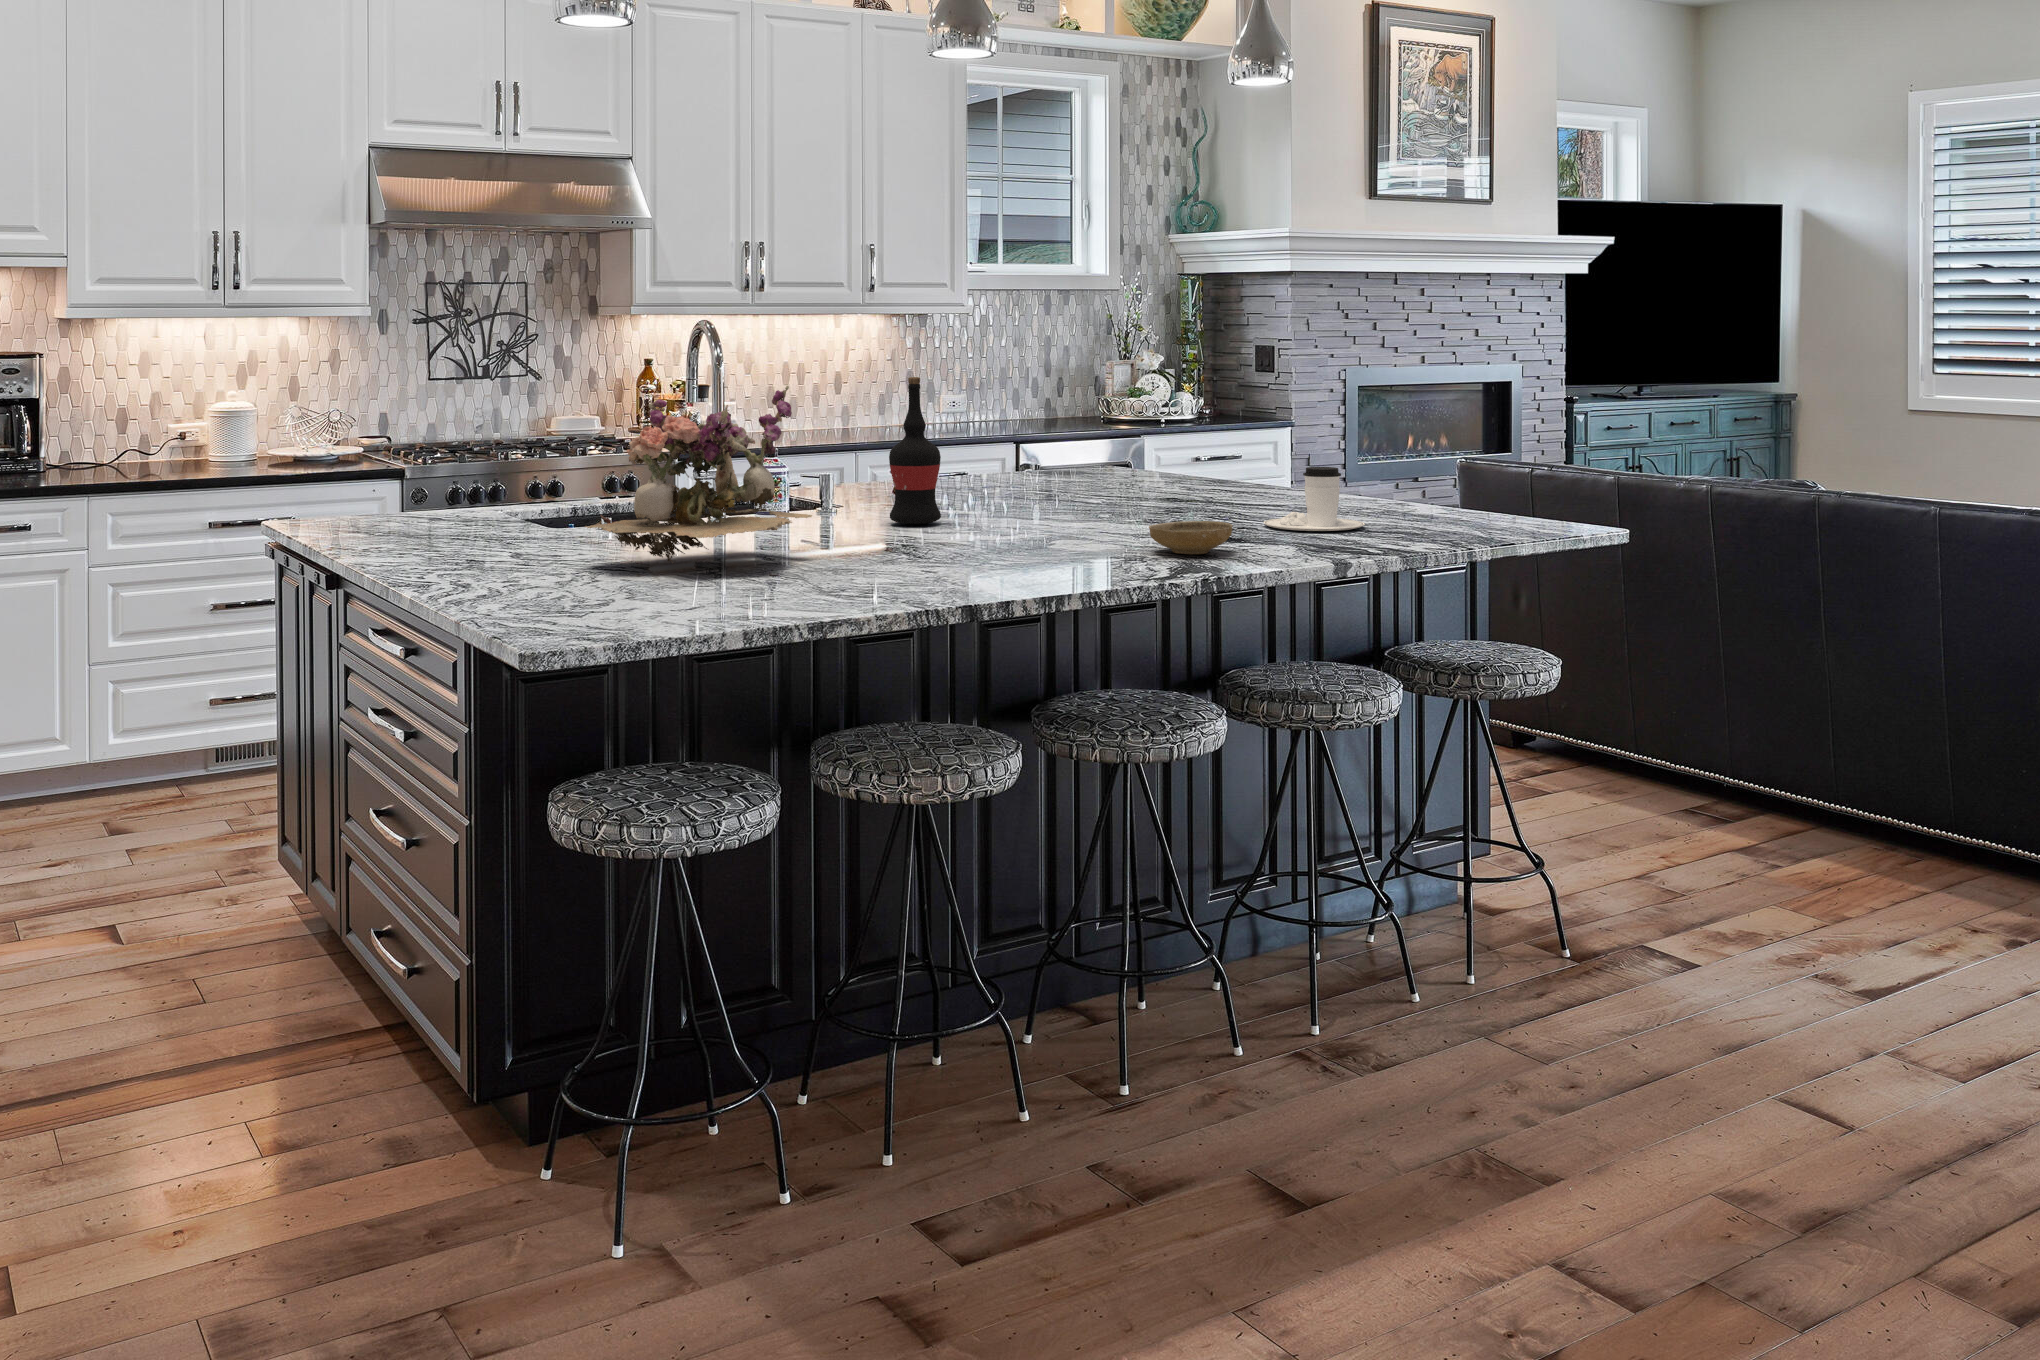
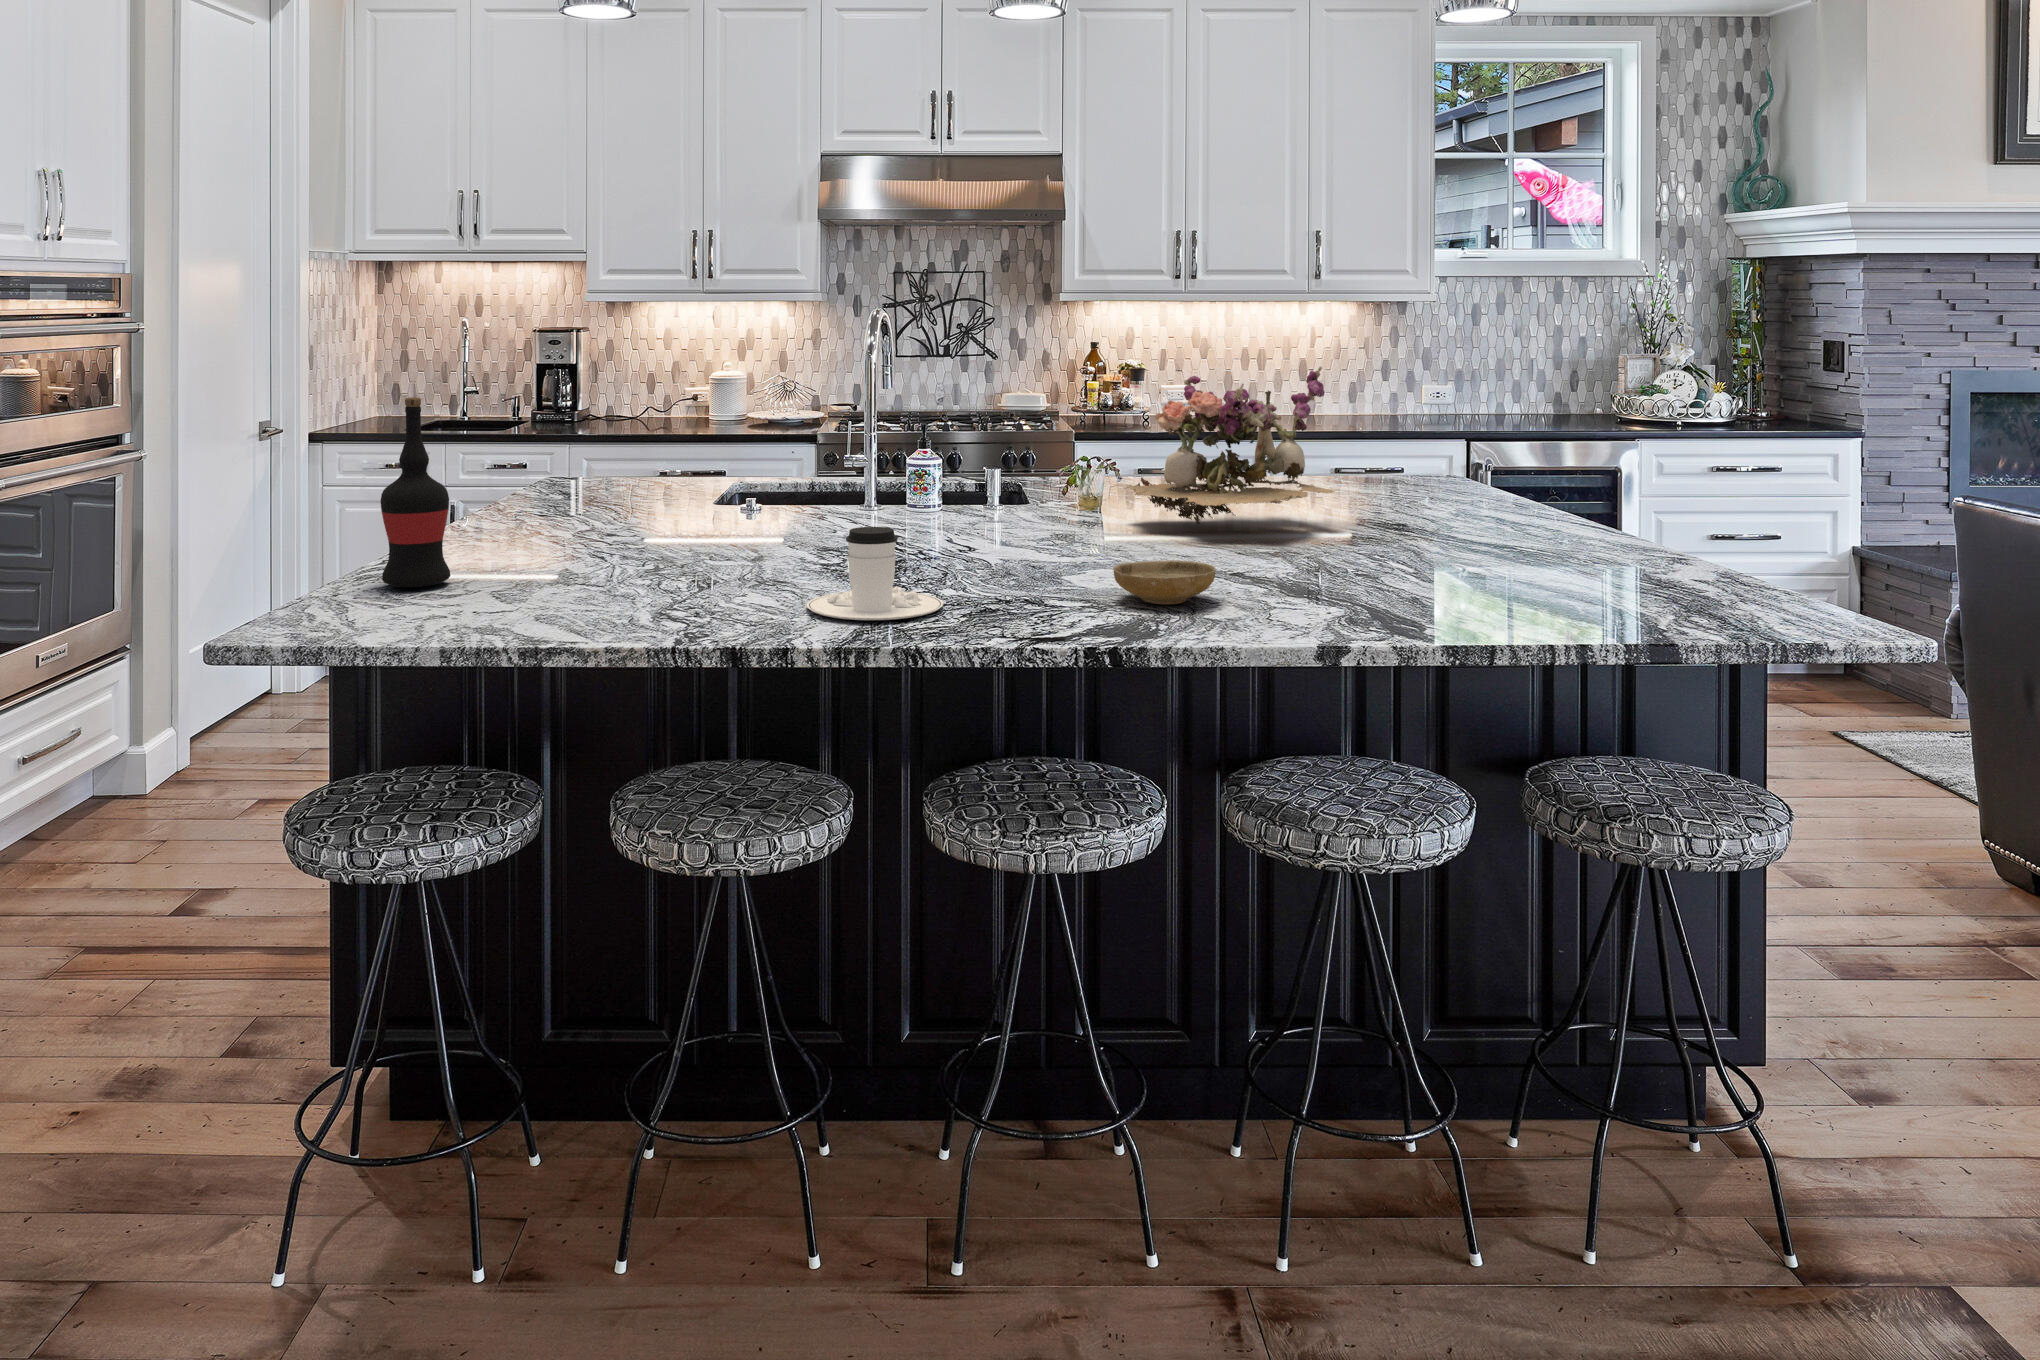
wine bottle: present [889,377,941,524] -> present [381,397,450,587]
flower arrangement: present [585,386,812,564] -> present [1123,366,1334,526]
coffee cup: present [1264,467,1365,531] -> present [807,527,943,620]

